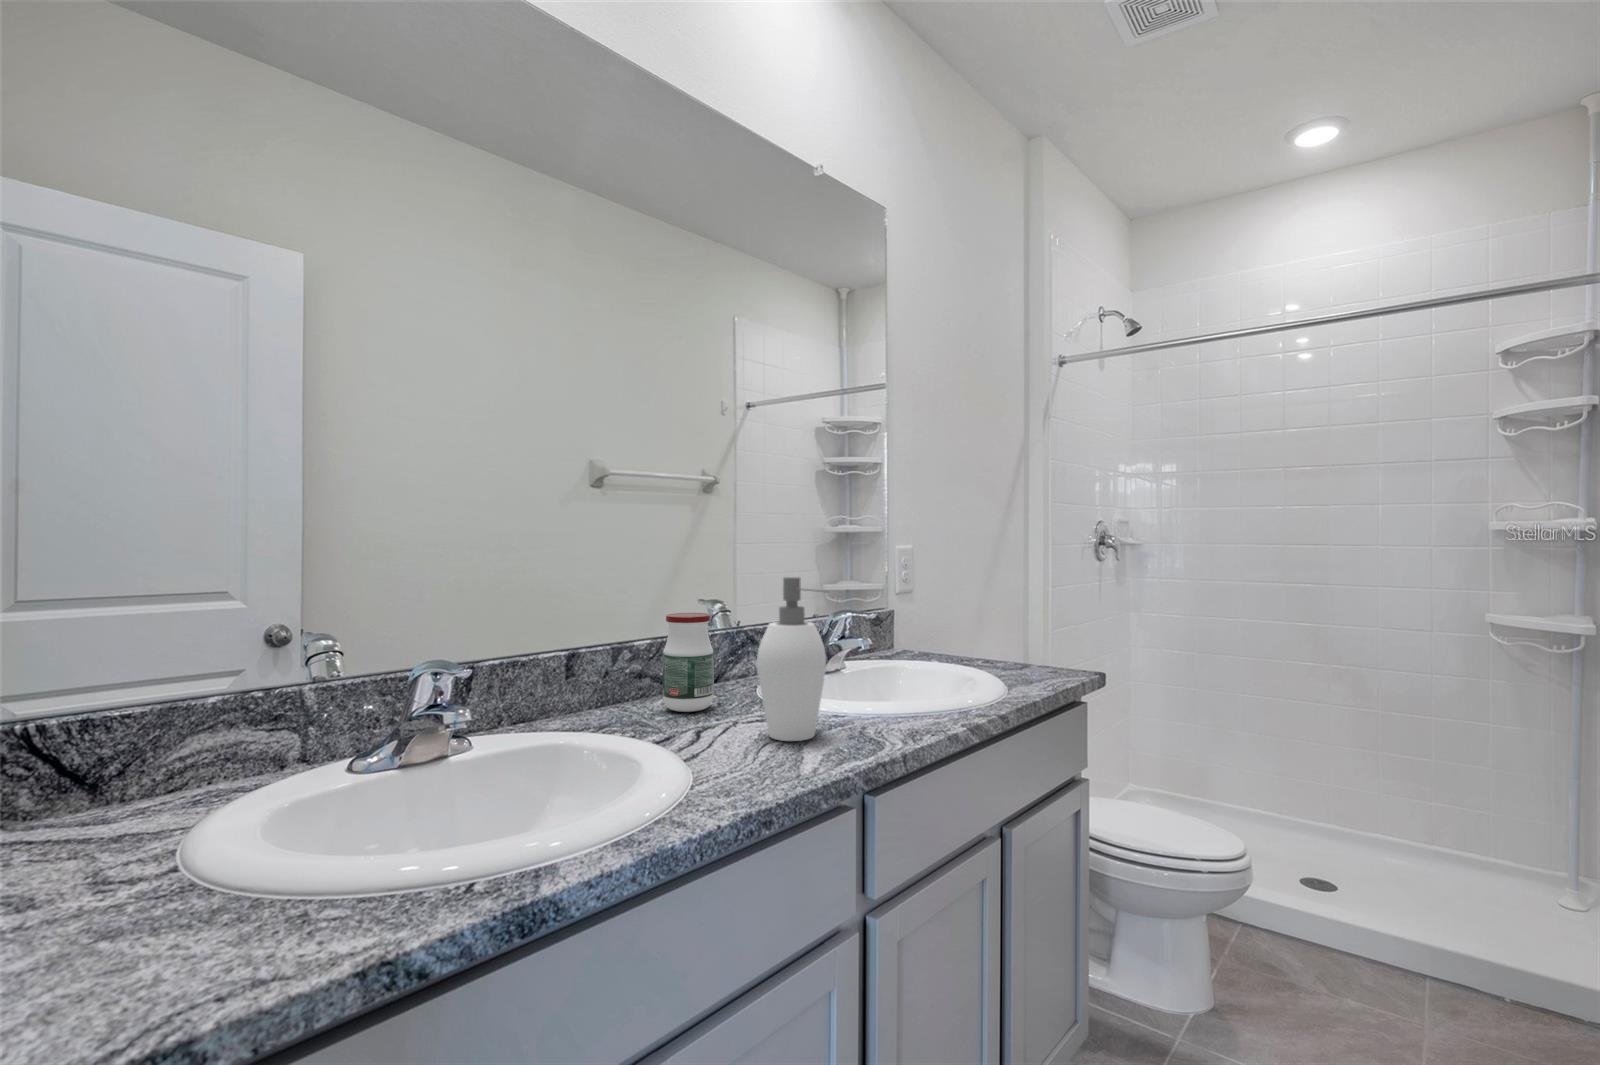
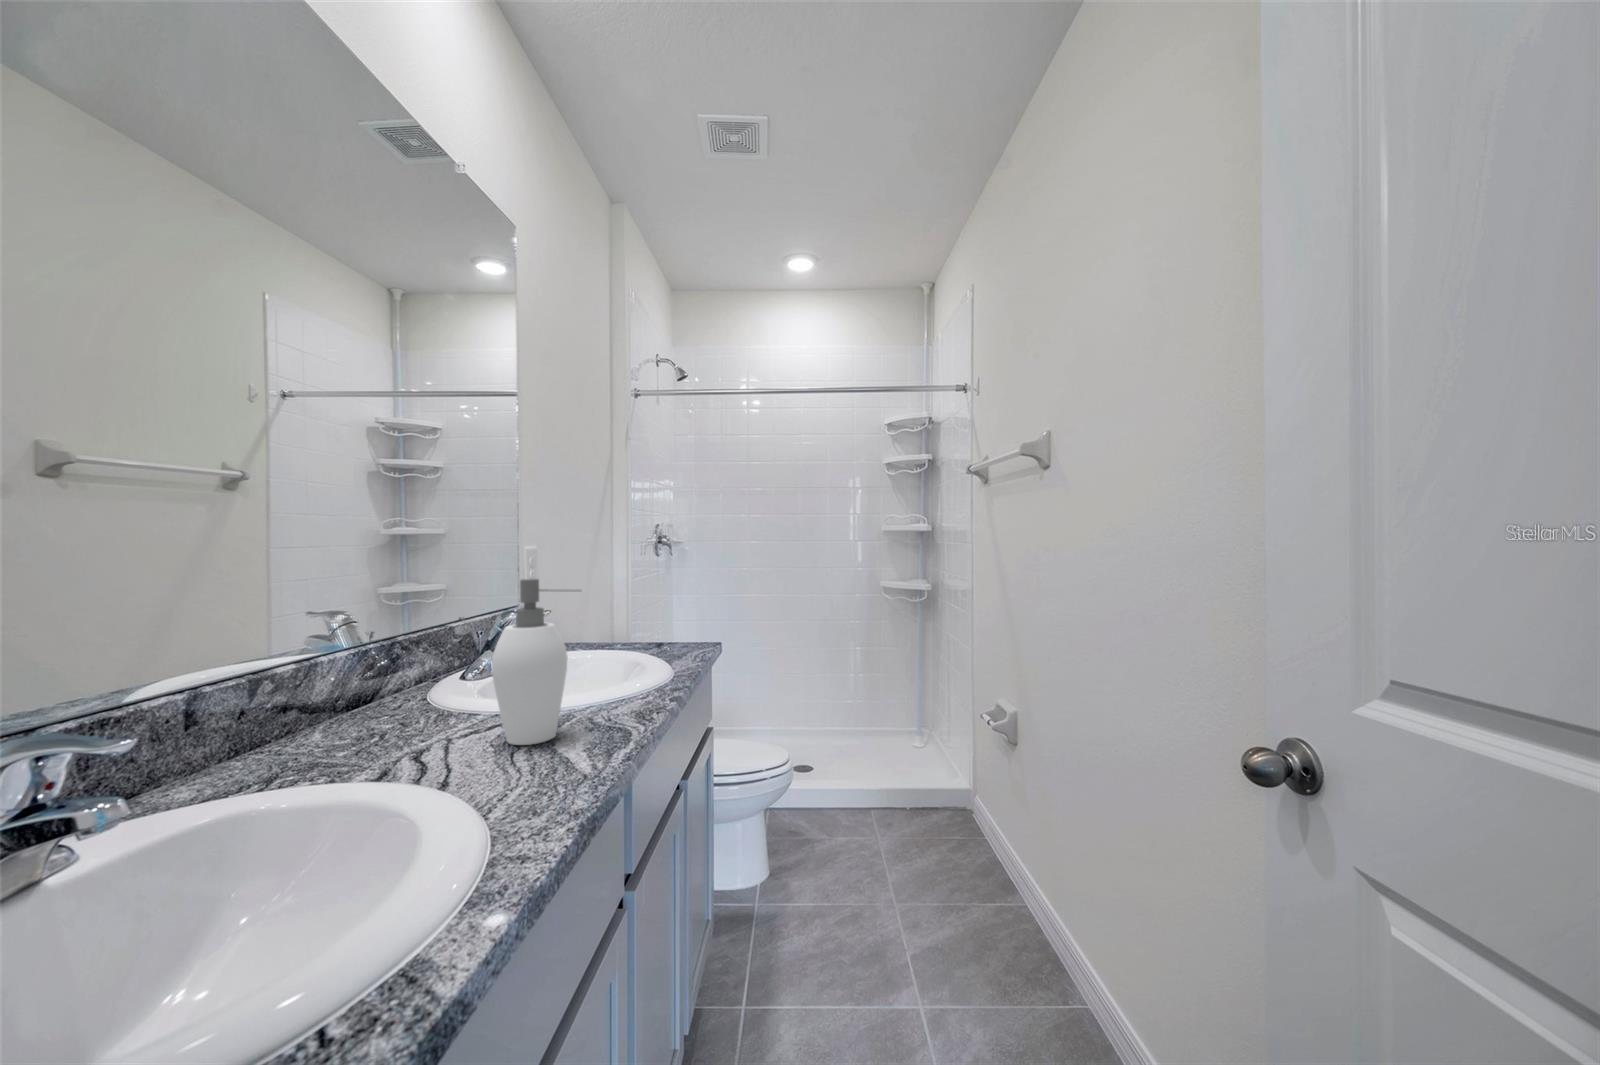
jar: present [663,613,714,712] -> none [336,626,406,741]

